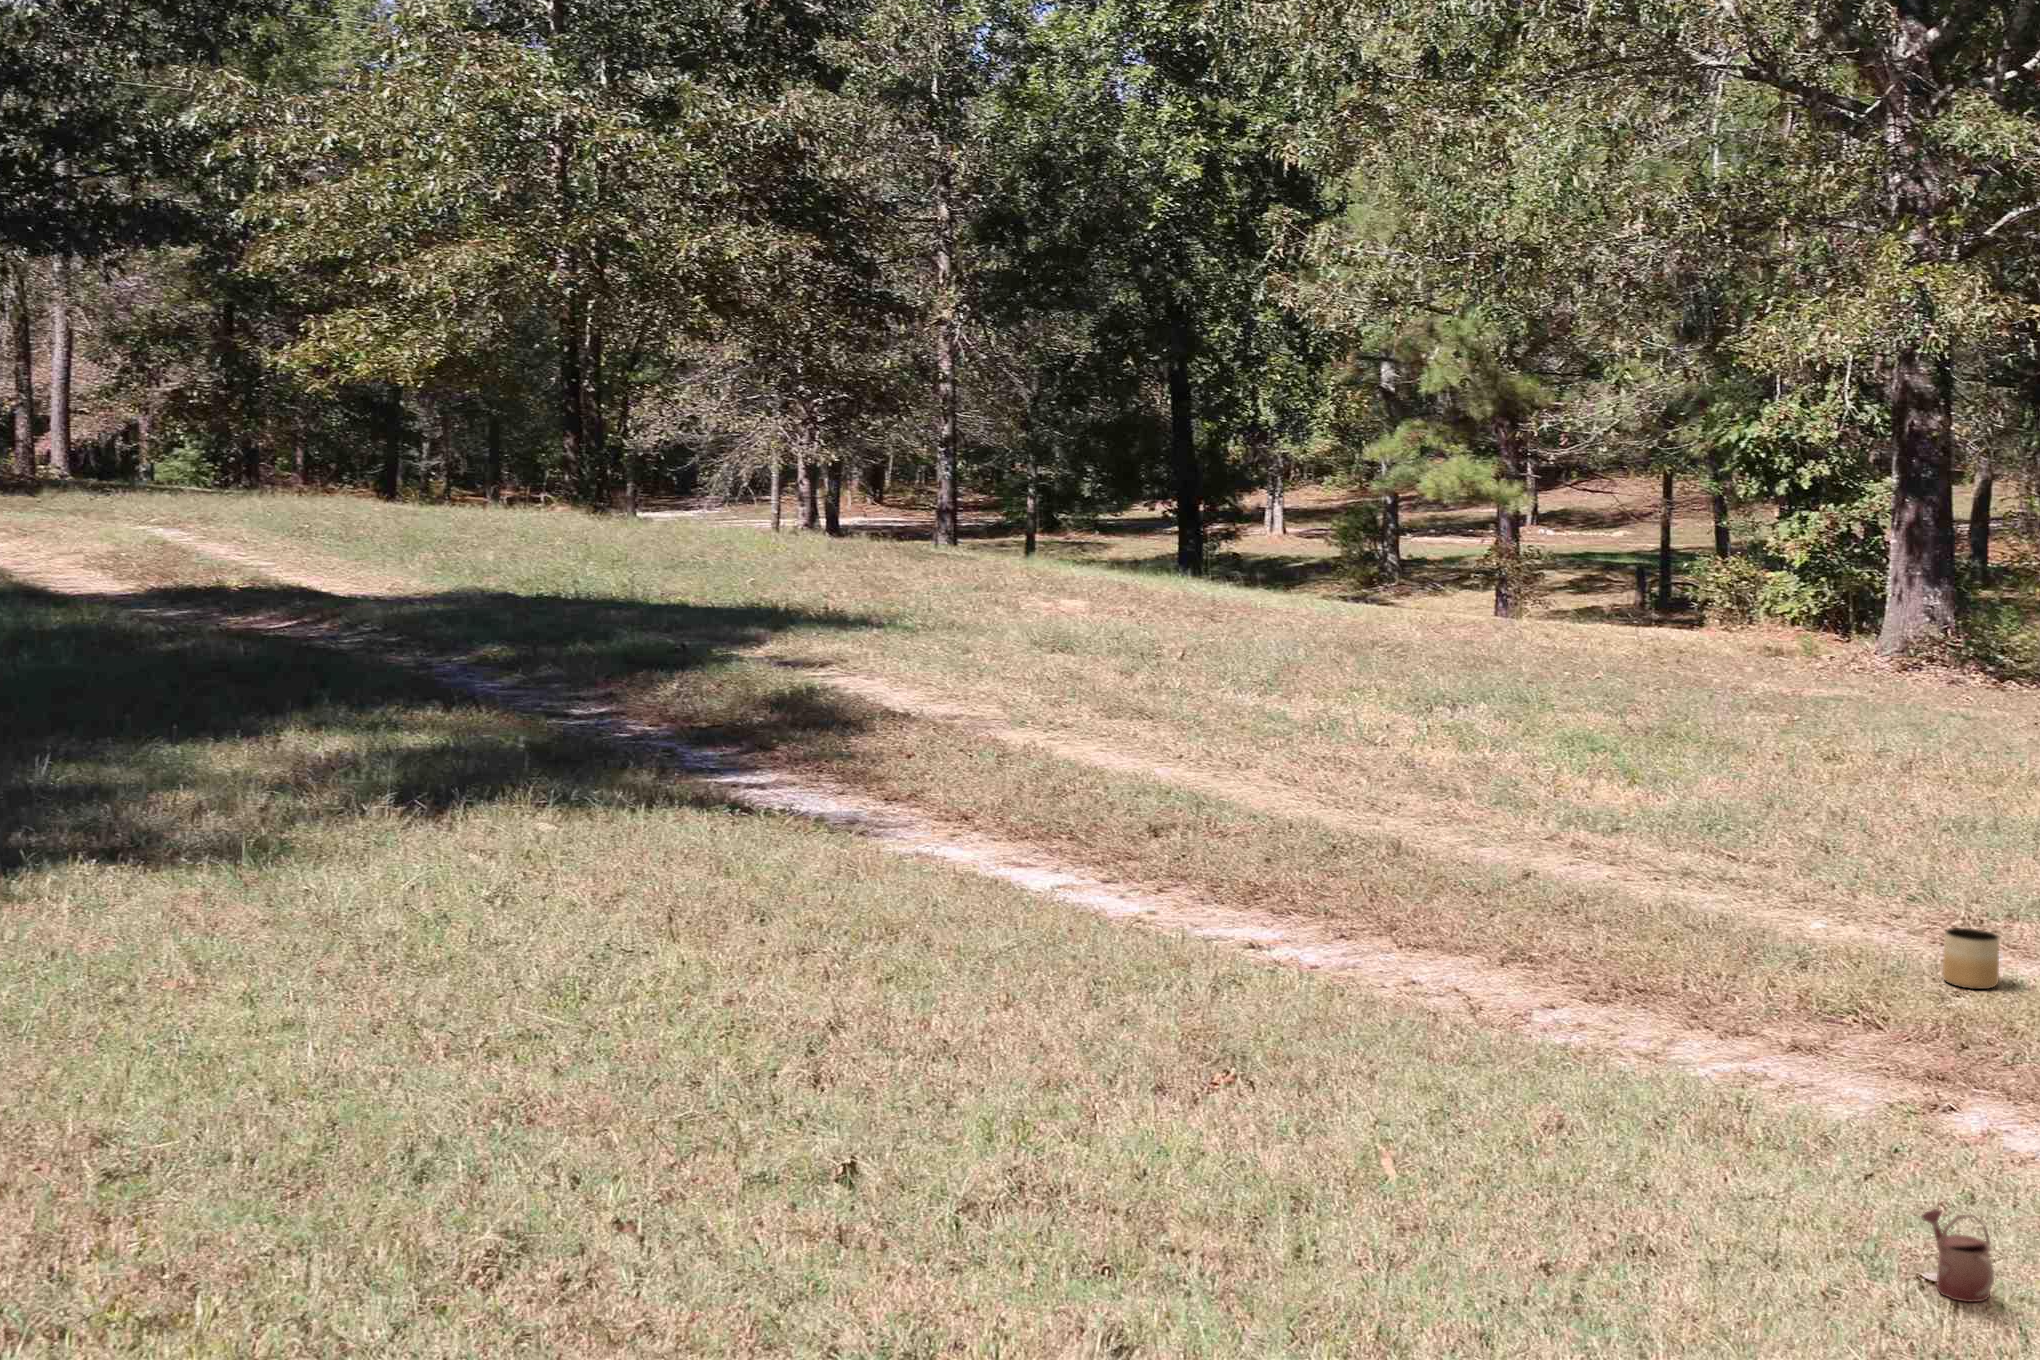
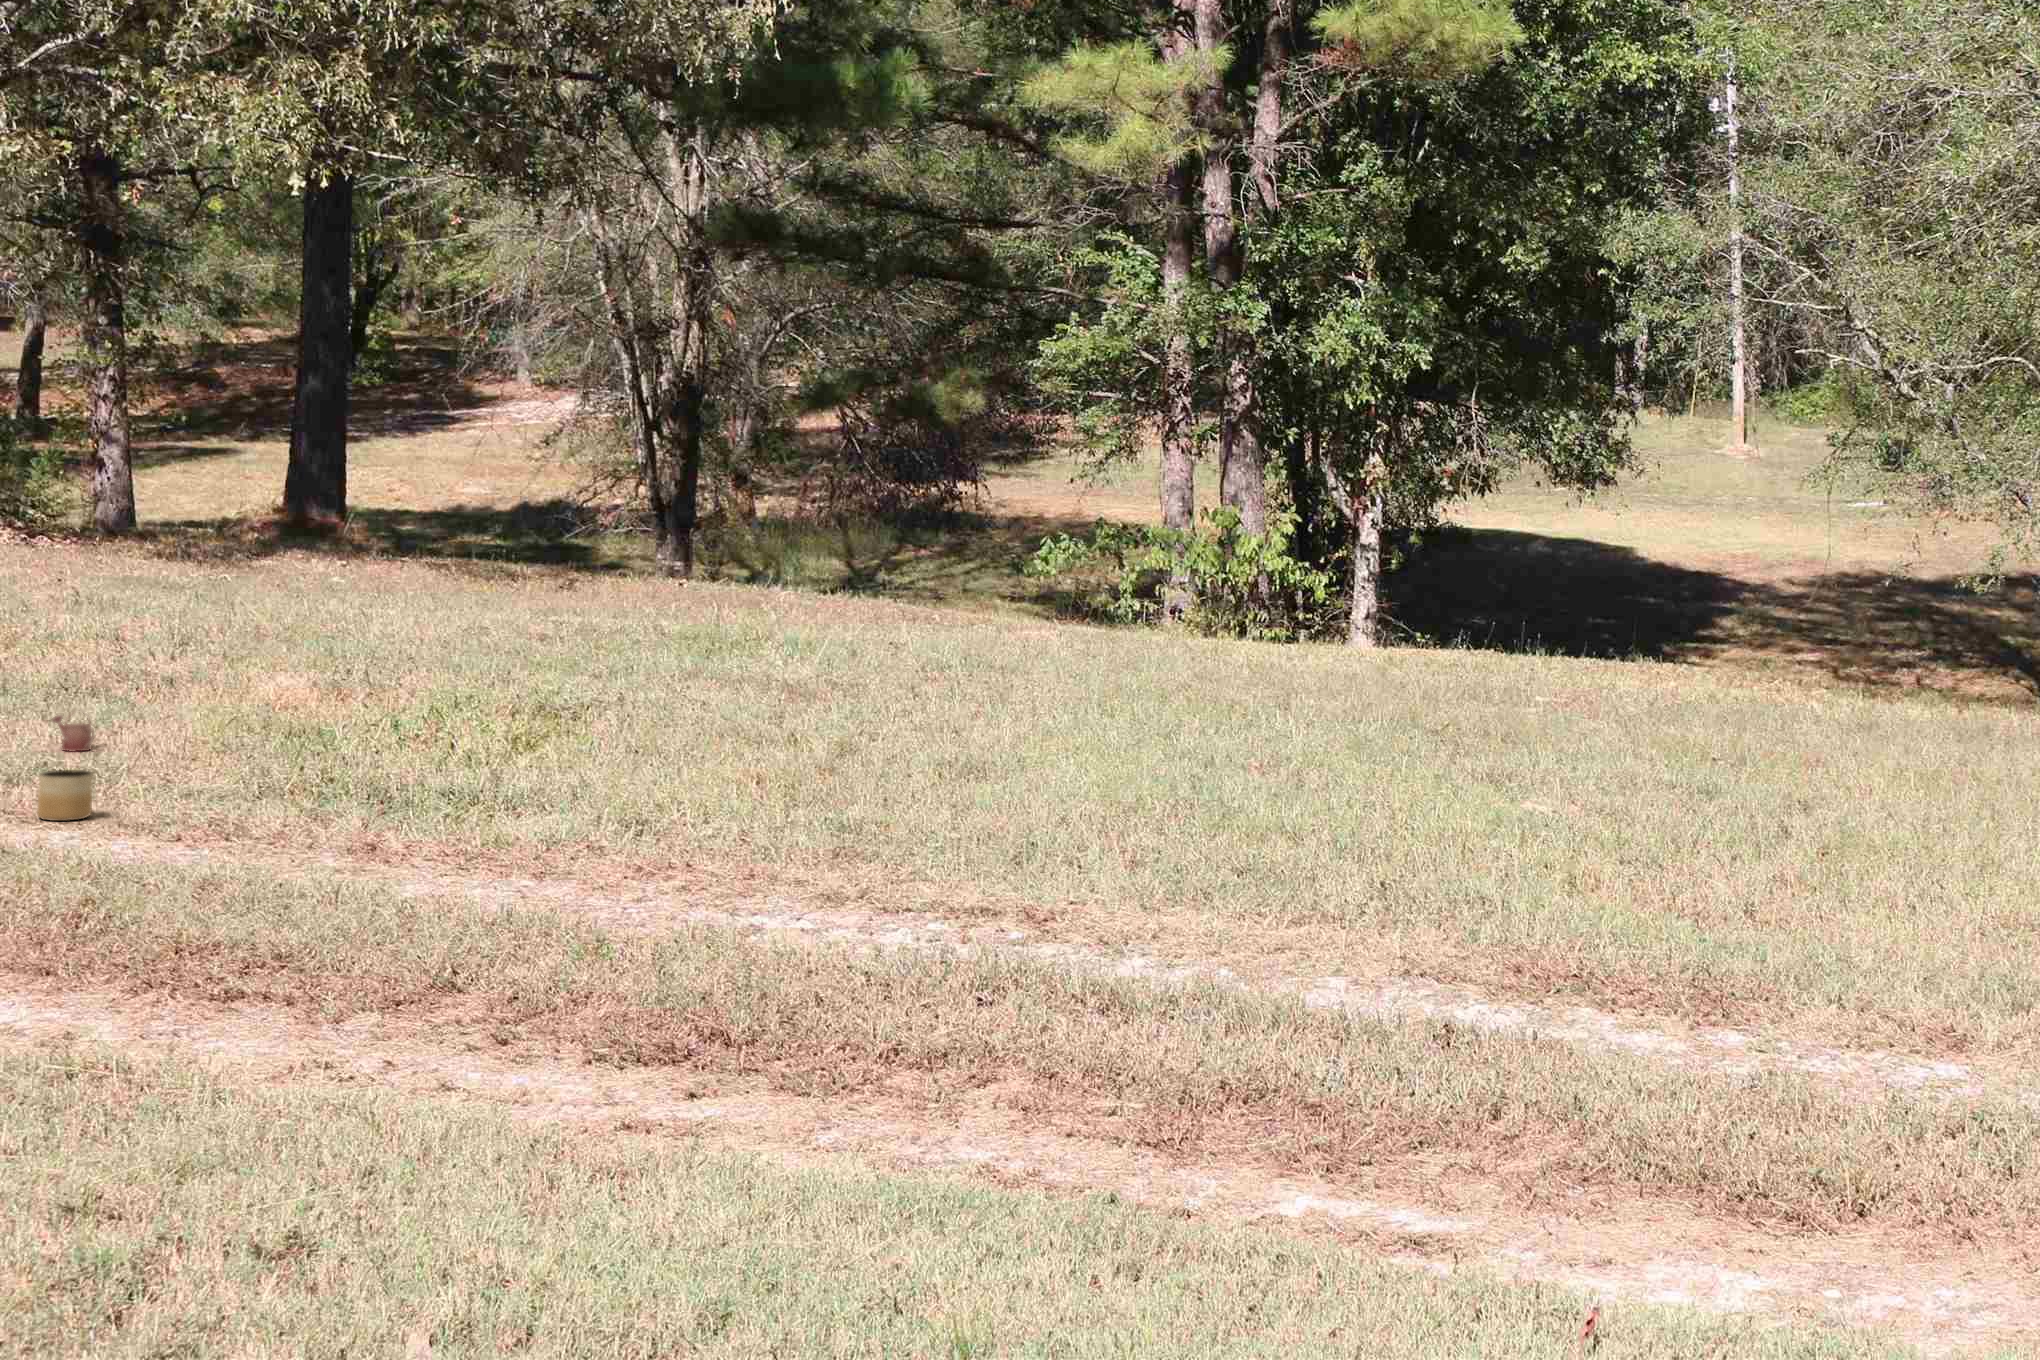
watering can: present [1921,1209,1994,1302] -> present [52,710,94,752]

